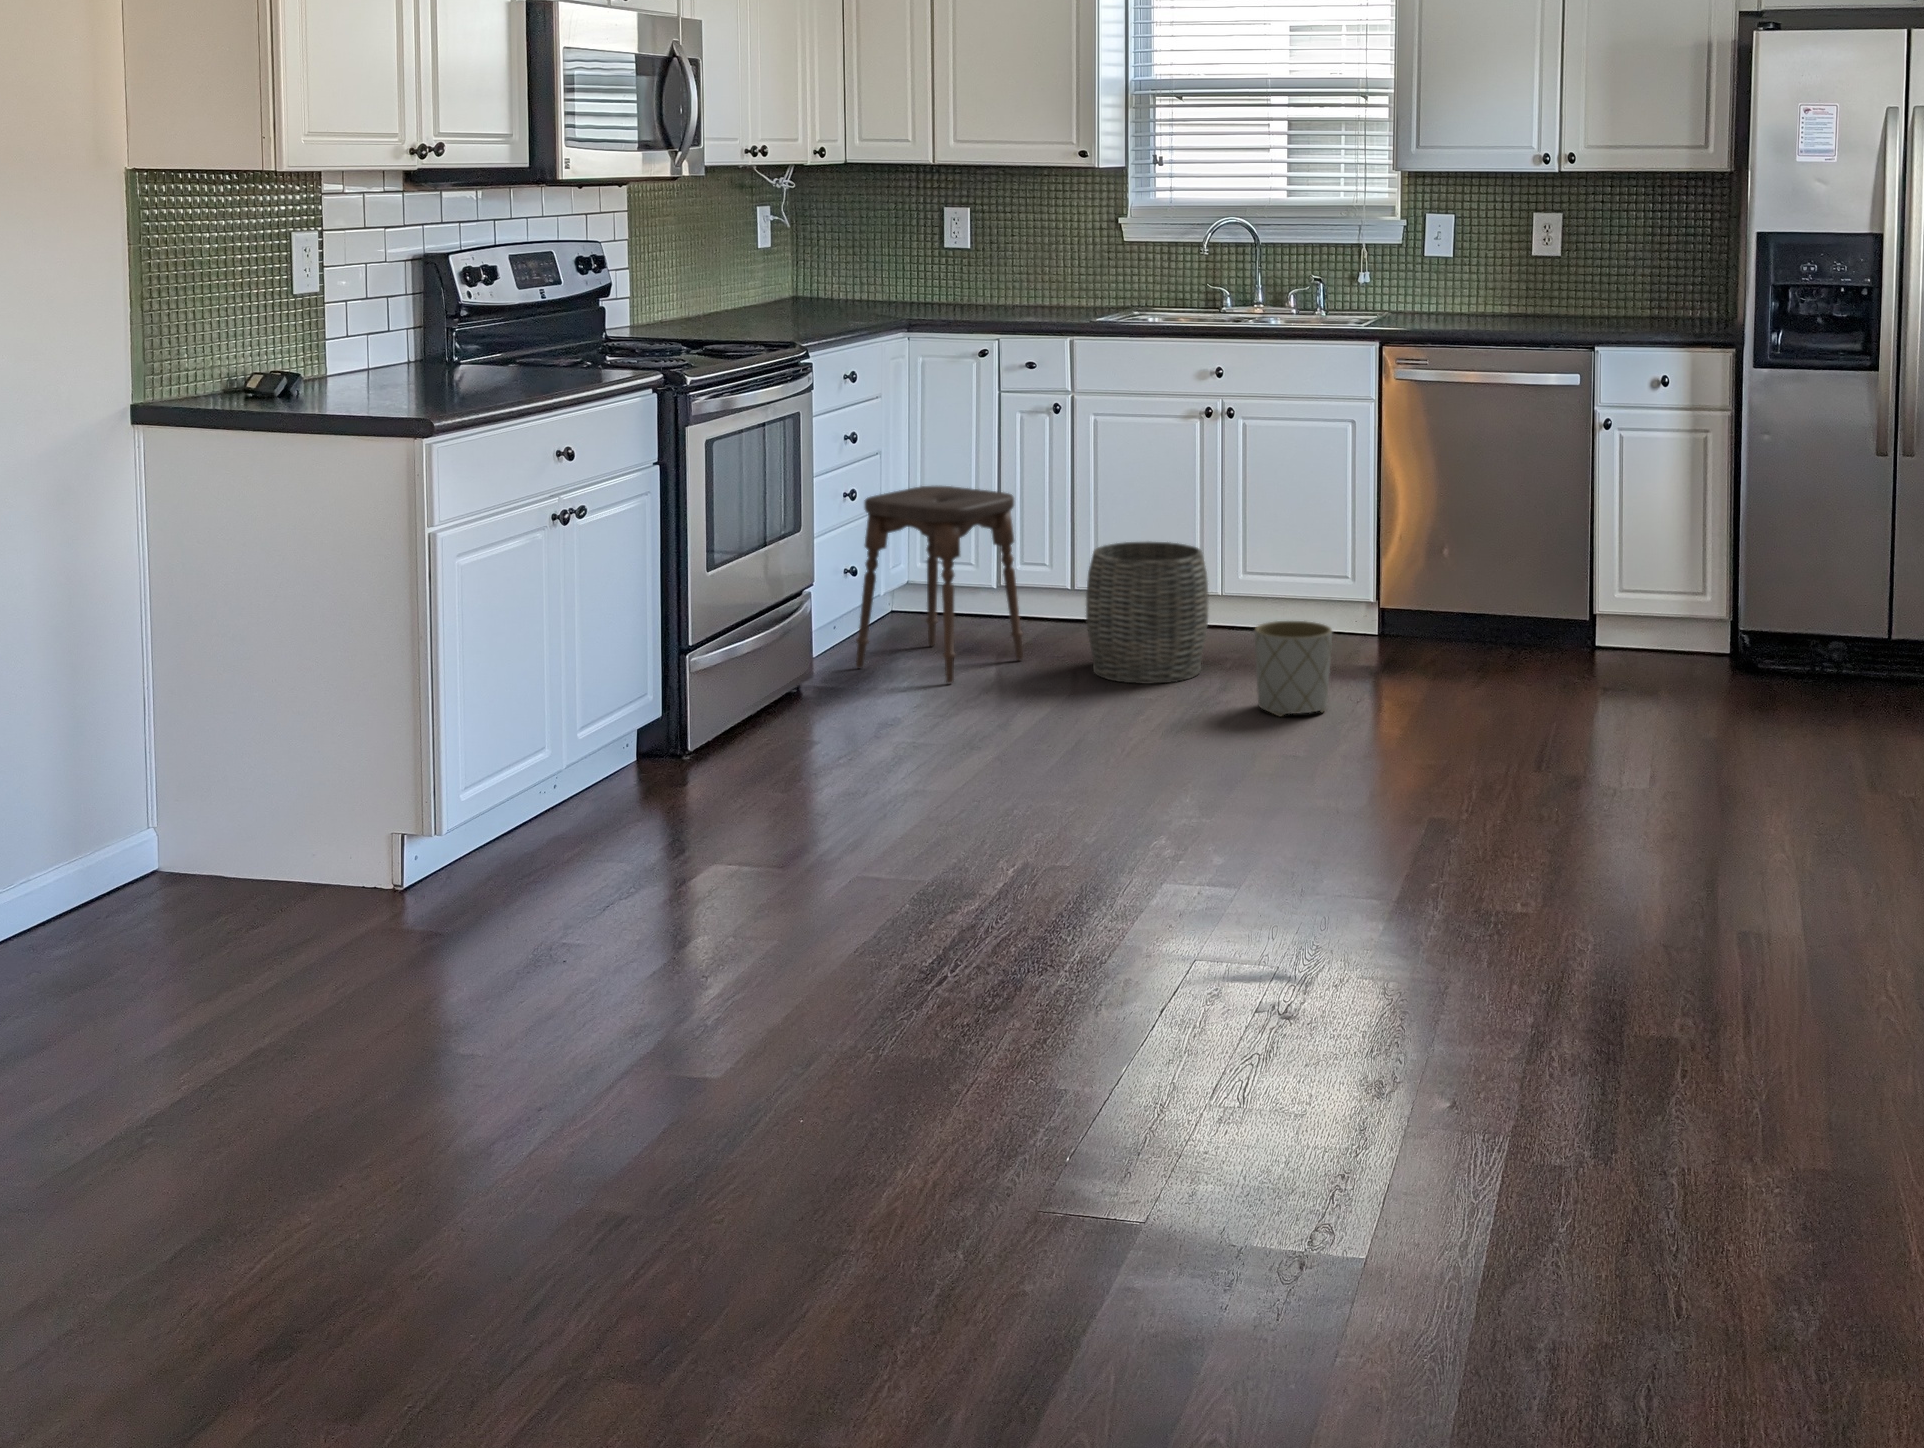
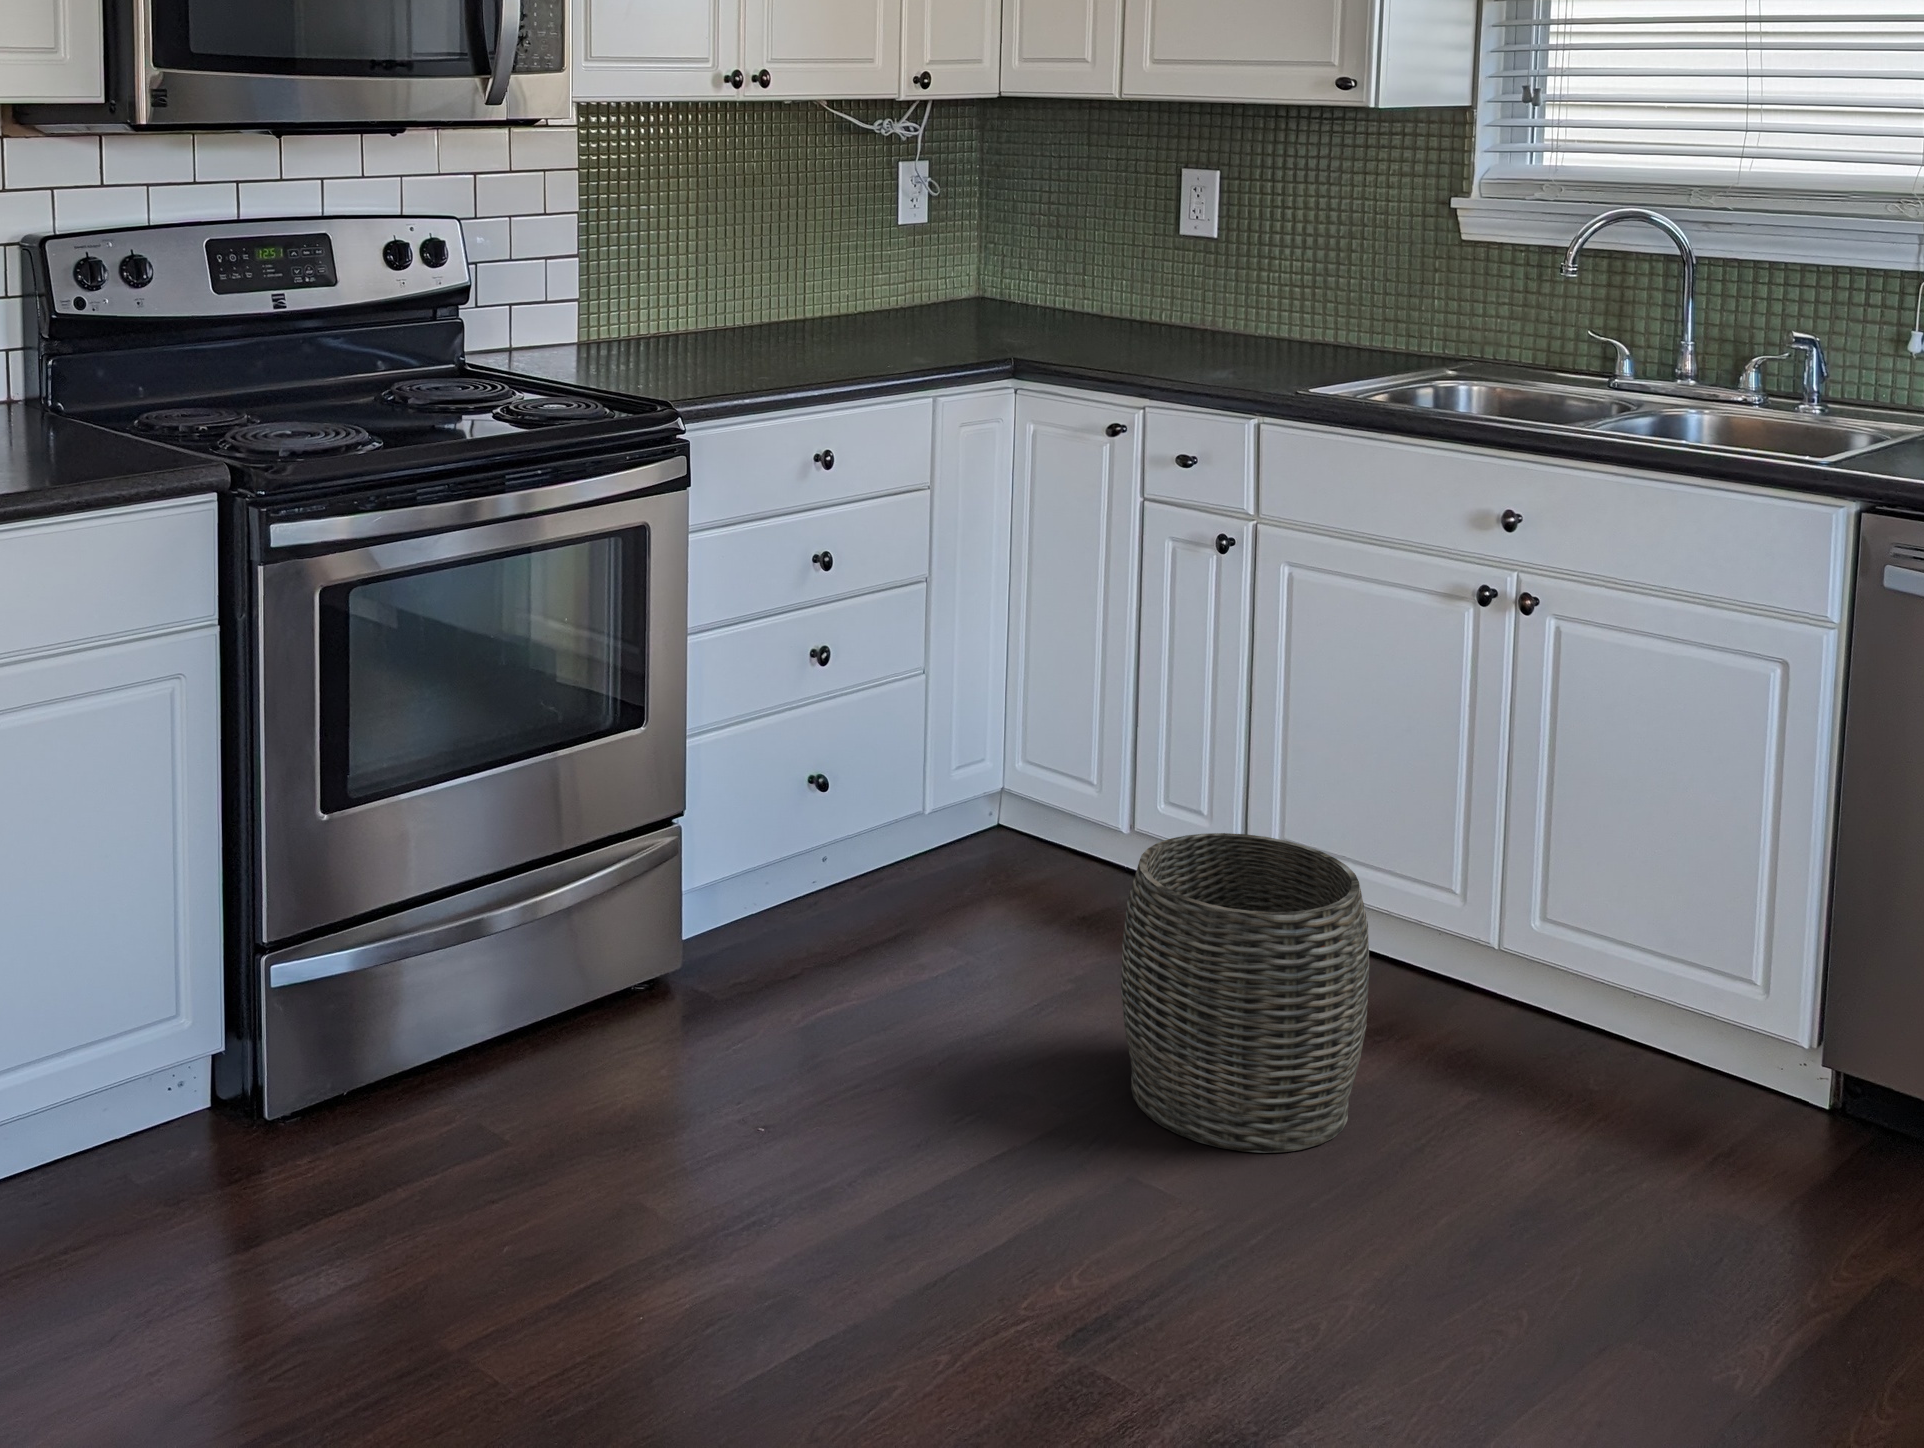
stool: present [856,486,1023,683] -> none [770,657,1051,1038]
planter: present [1255,621,1332,716] -> none [1339,1118,1523,1372]

